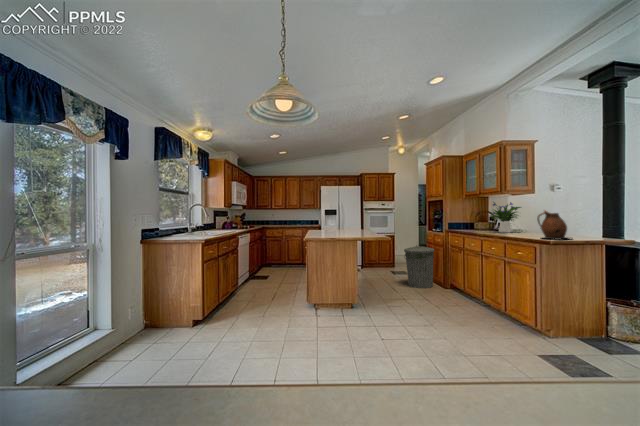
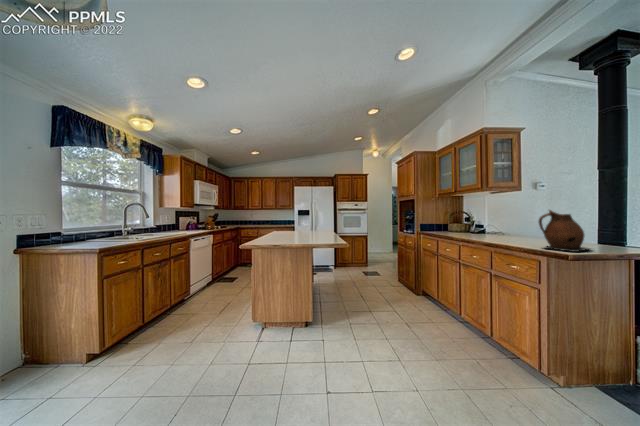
flower arrangement: present [491,202,521,233] -> none [464,200,507,237]
trash can: present [404,246,434,288] -> none [373,247,405,294]

